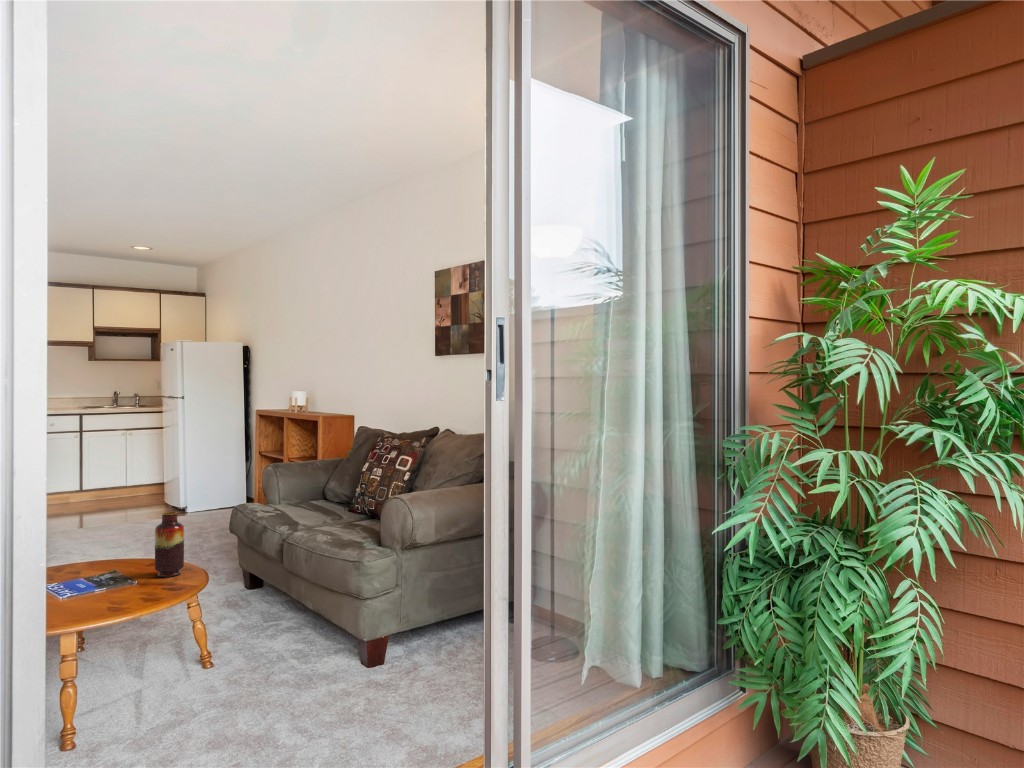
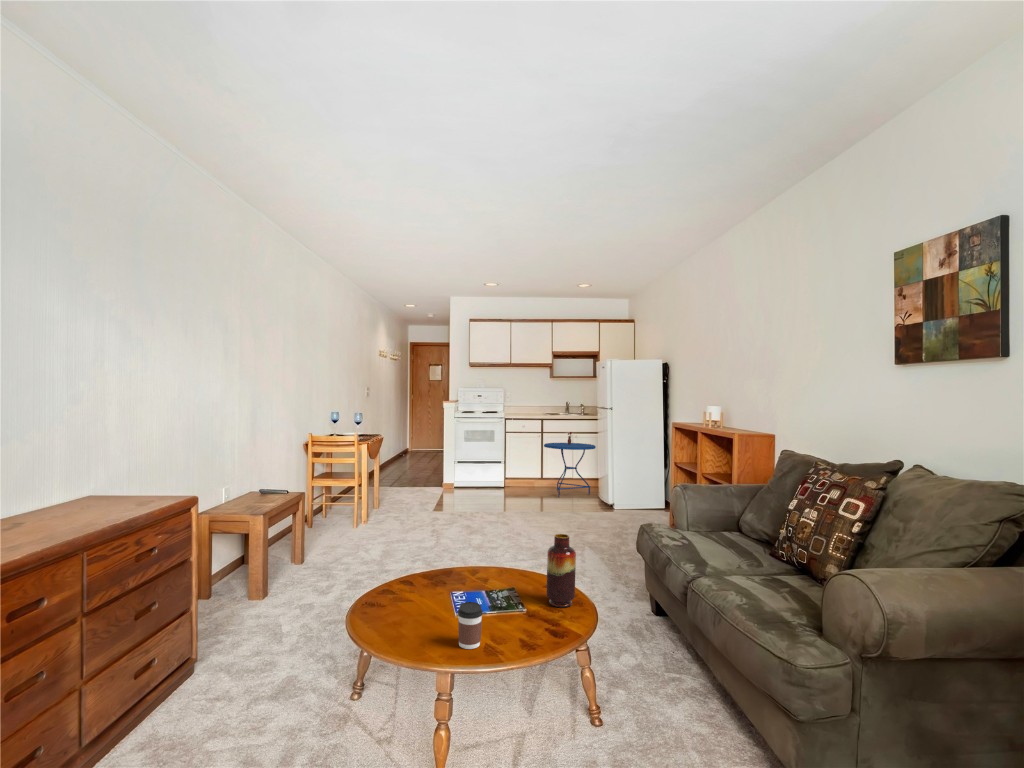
side table: none [88,428,160,508] -> present [544,432,596,497]
coffee cup: none [80,574,107,614] -> present [458,602,483,649]

